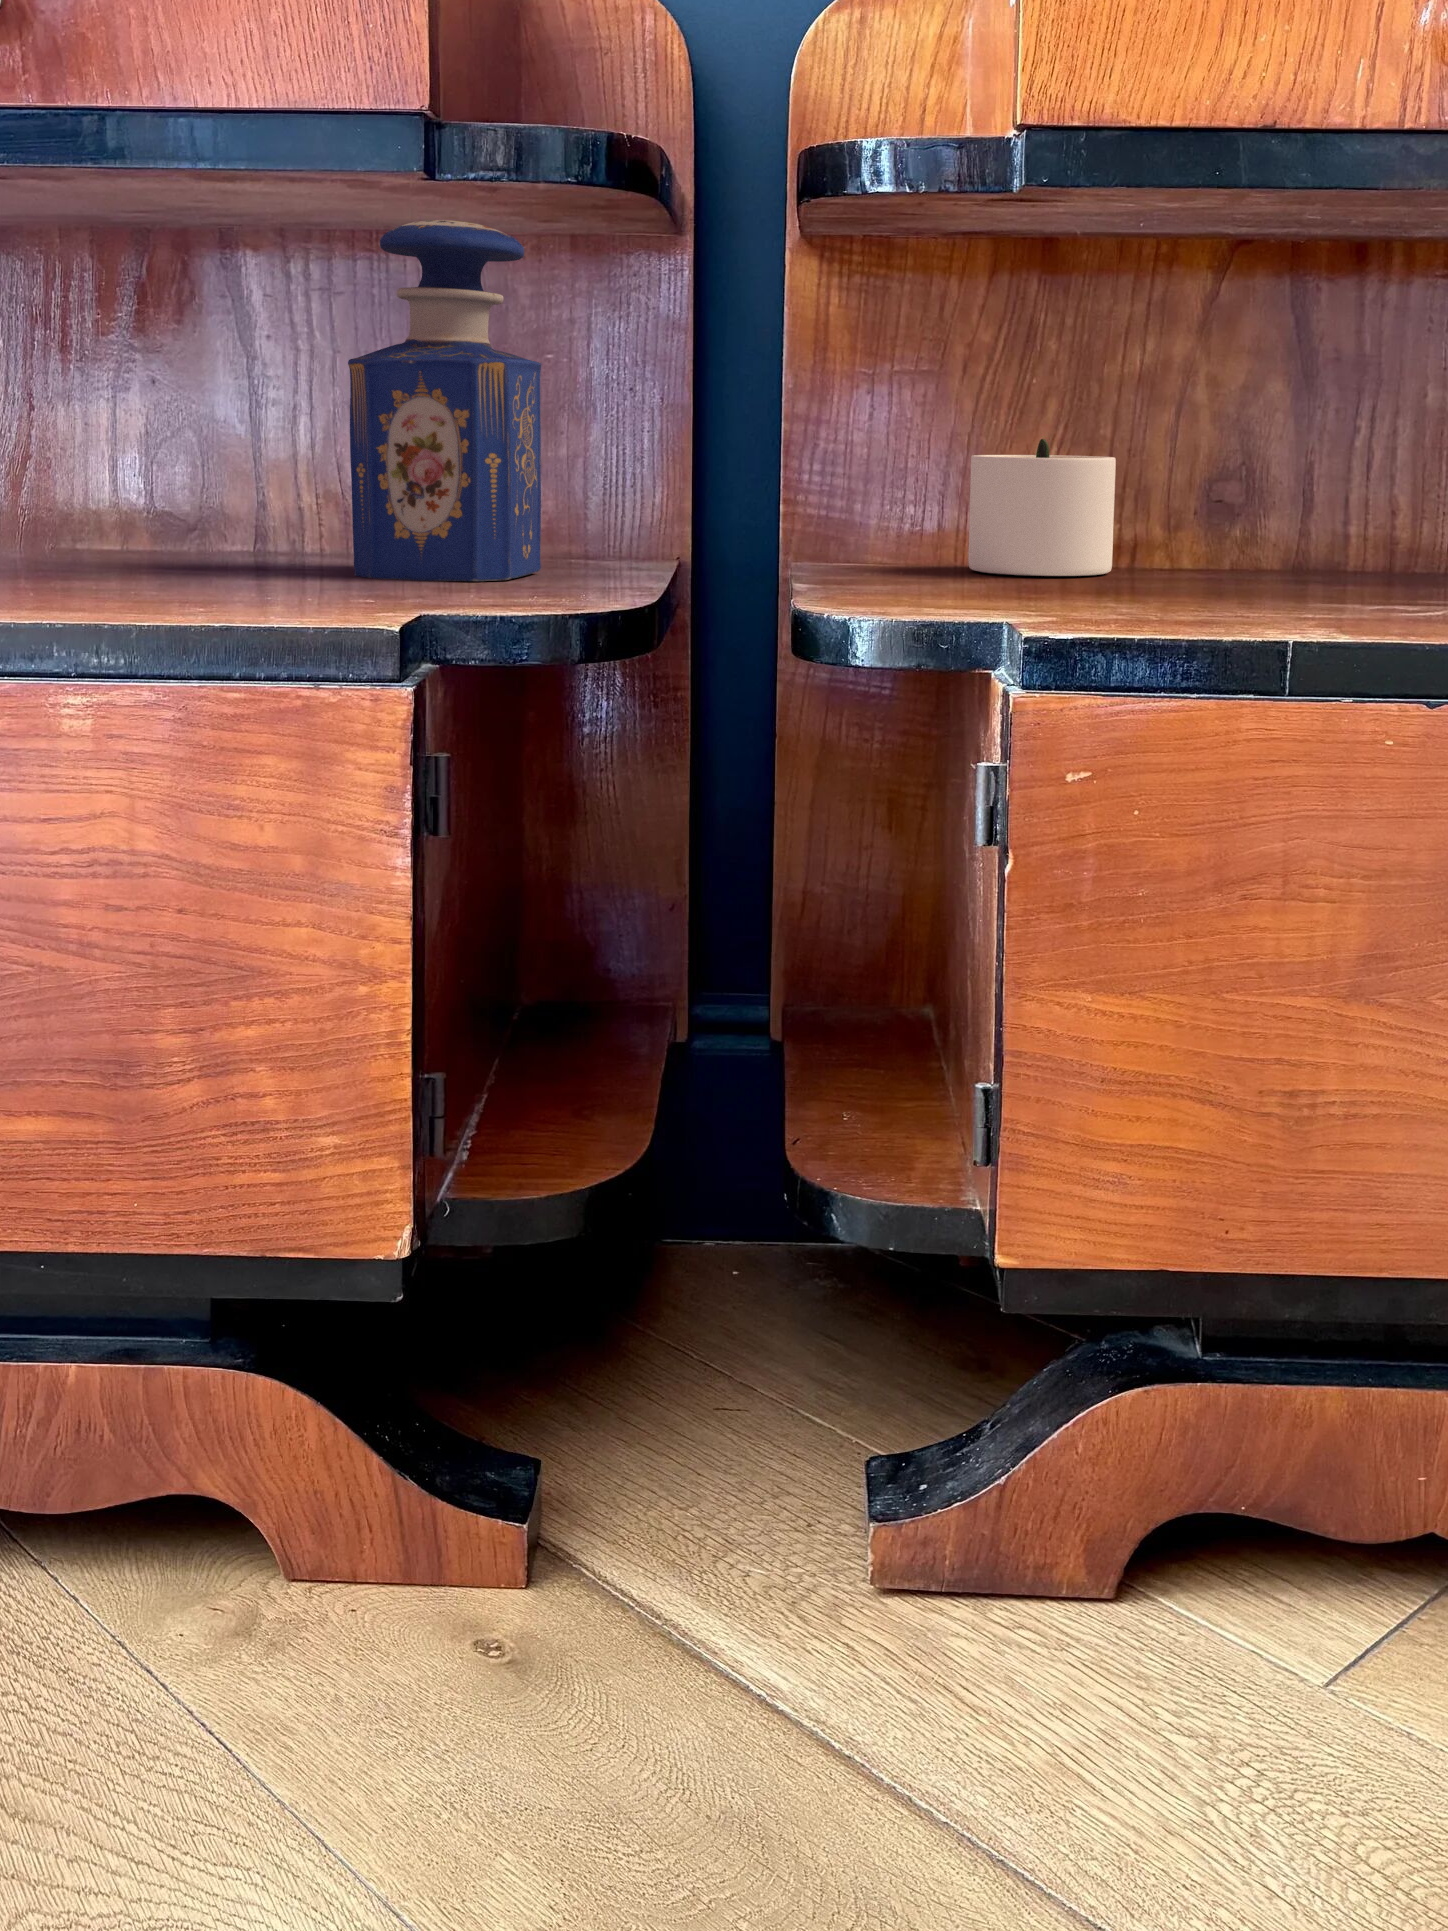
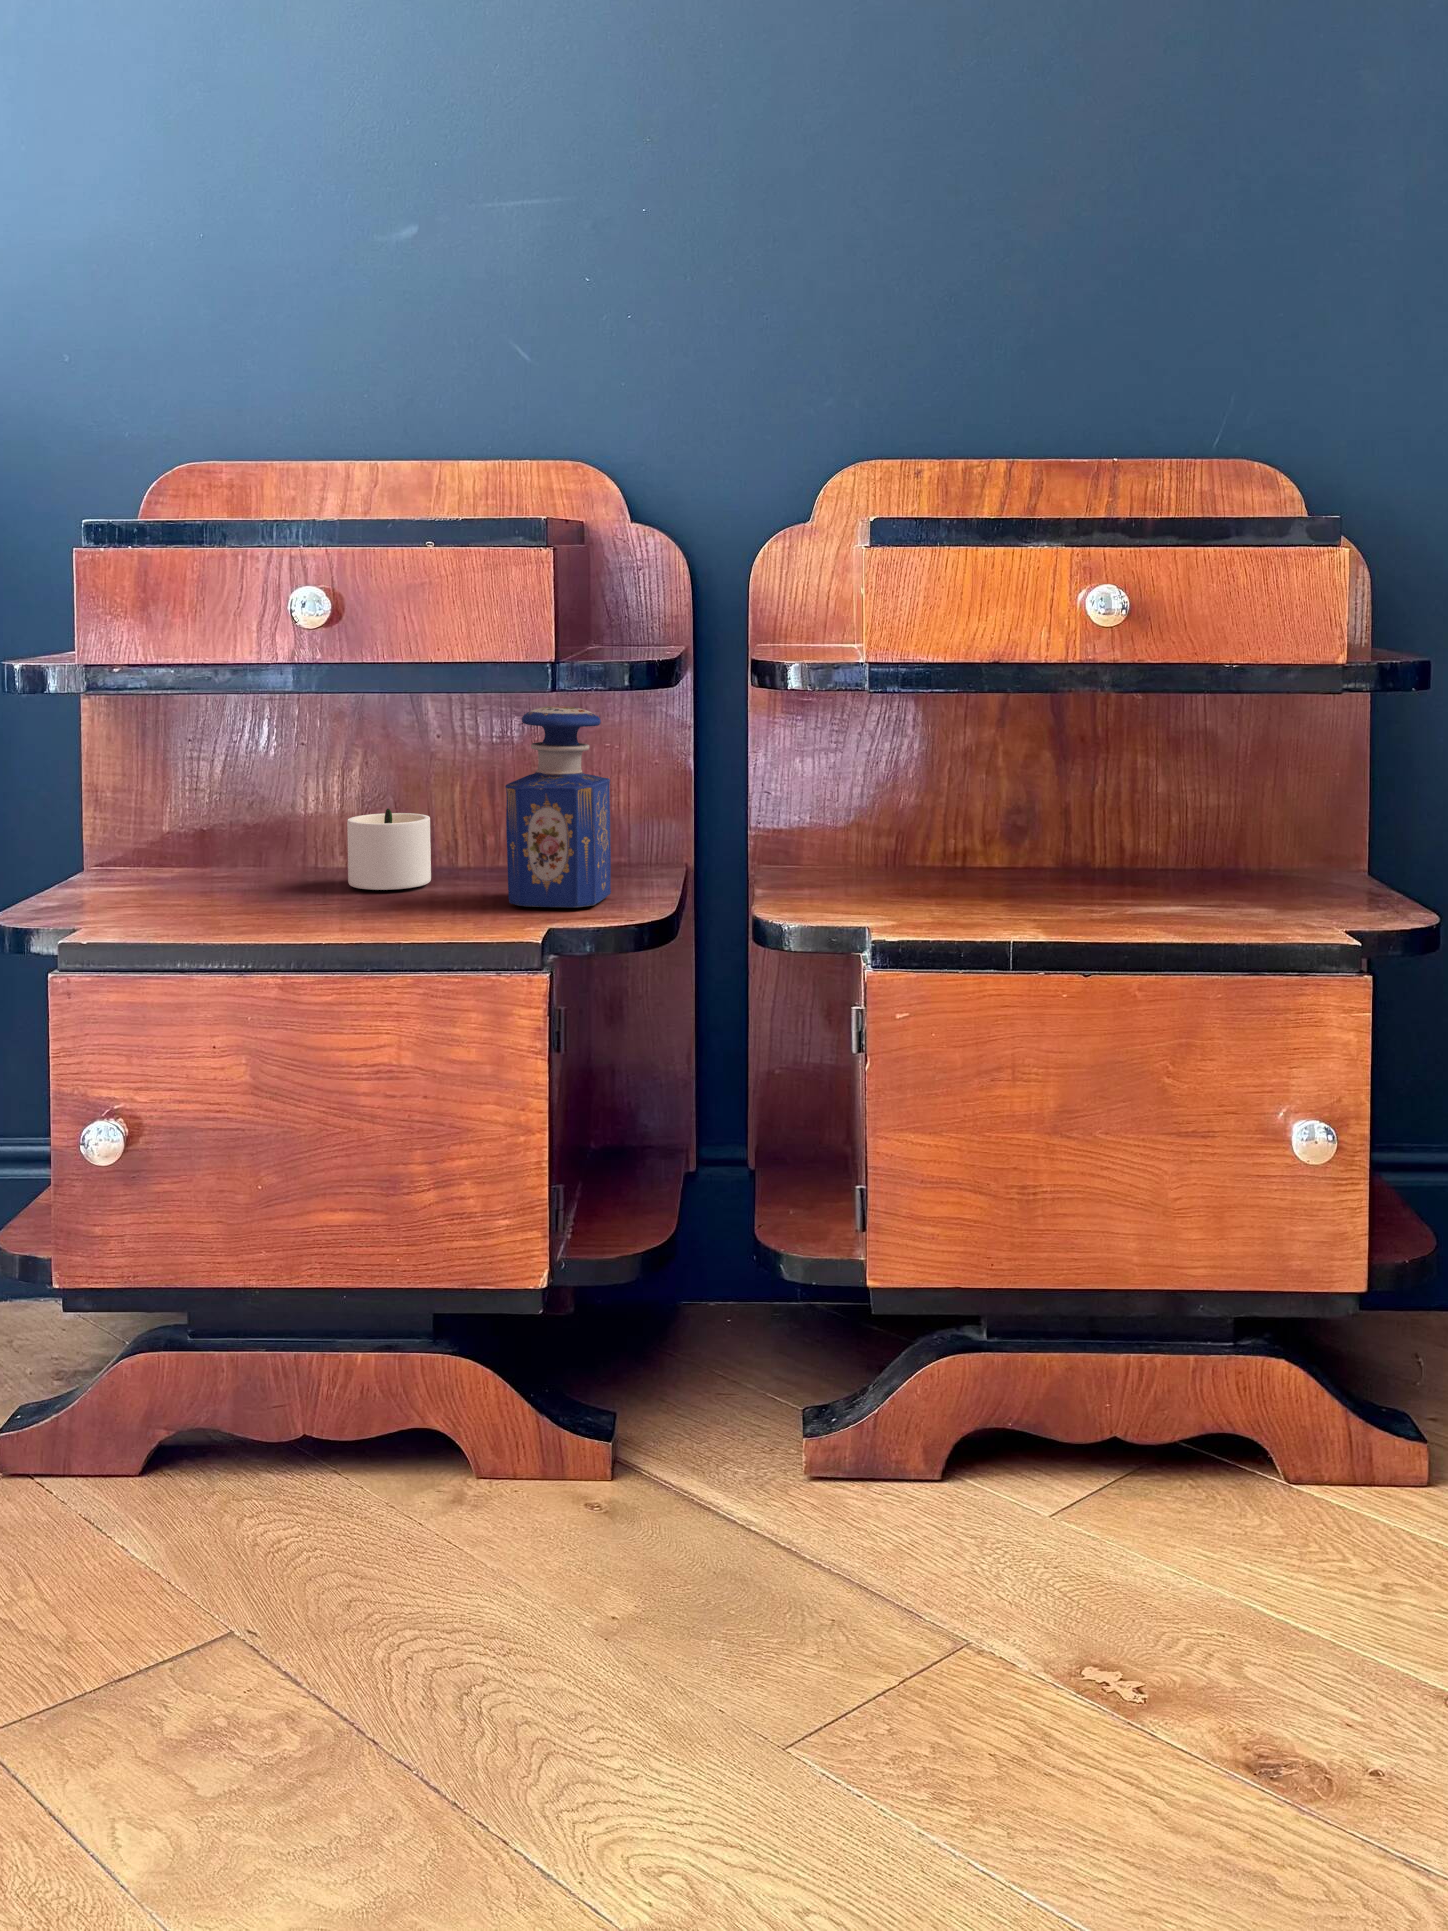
candle: present [968,439,1116,576] -> present [347,809,431,890]

